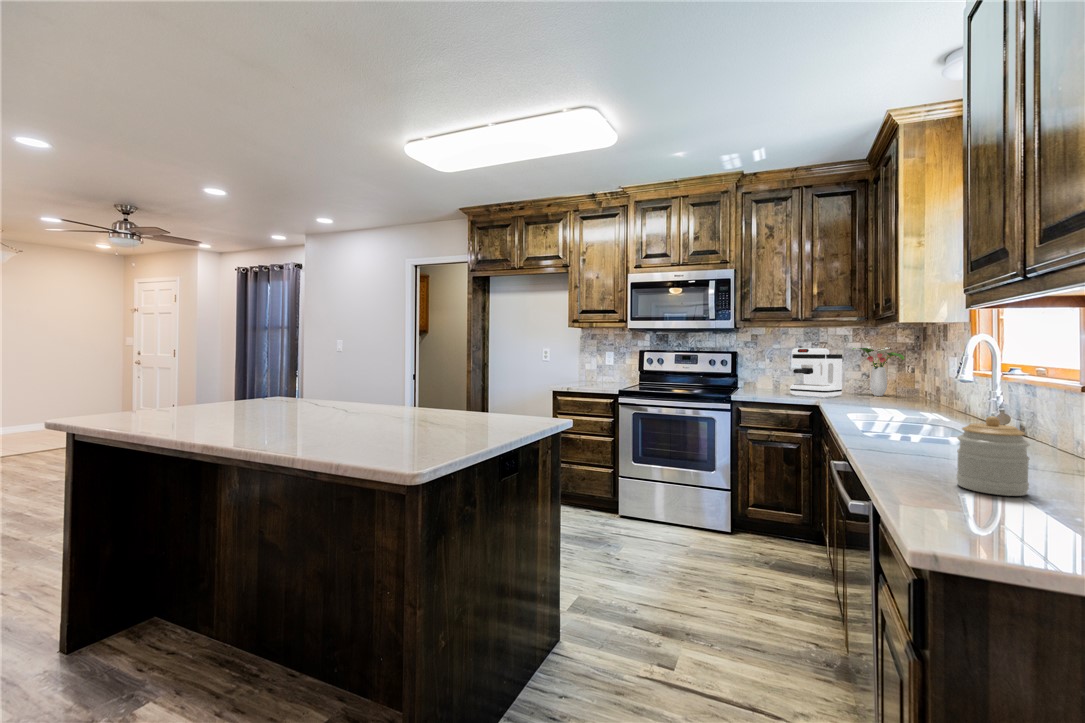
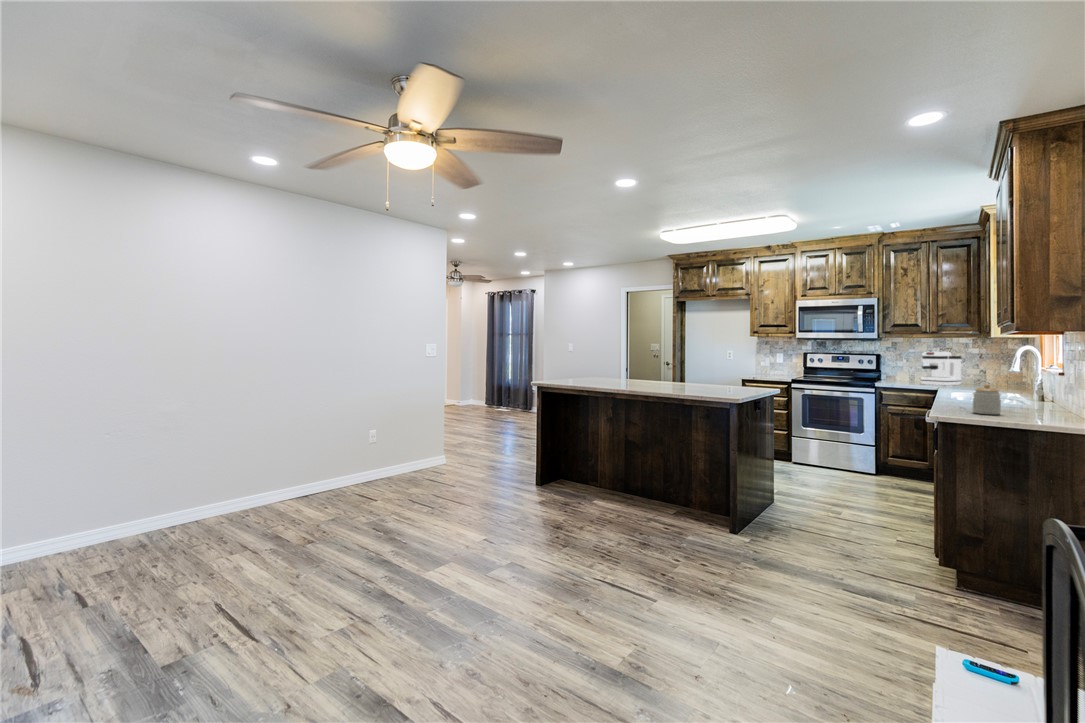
flower arrangement: present [853,347,904,396] -> none [971,350,1011,385]

